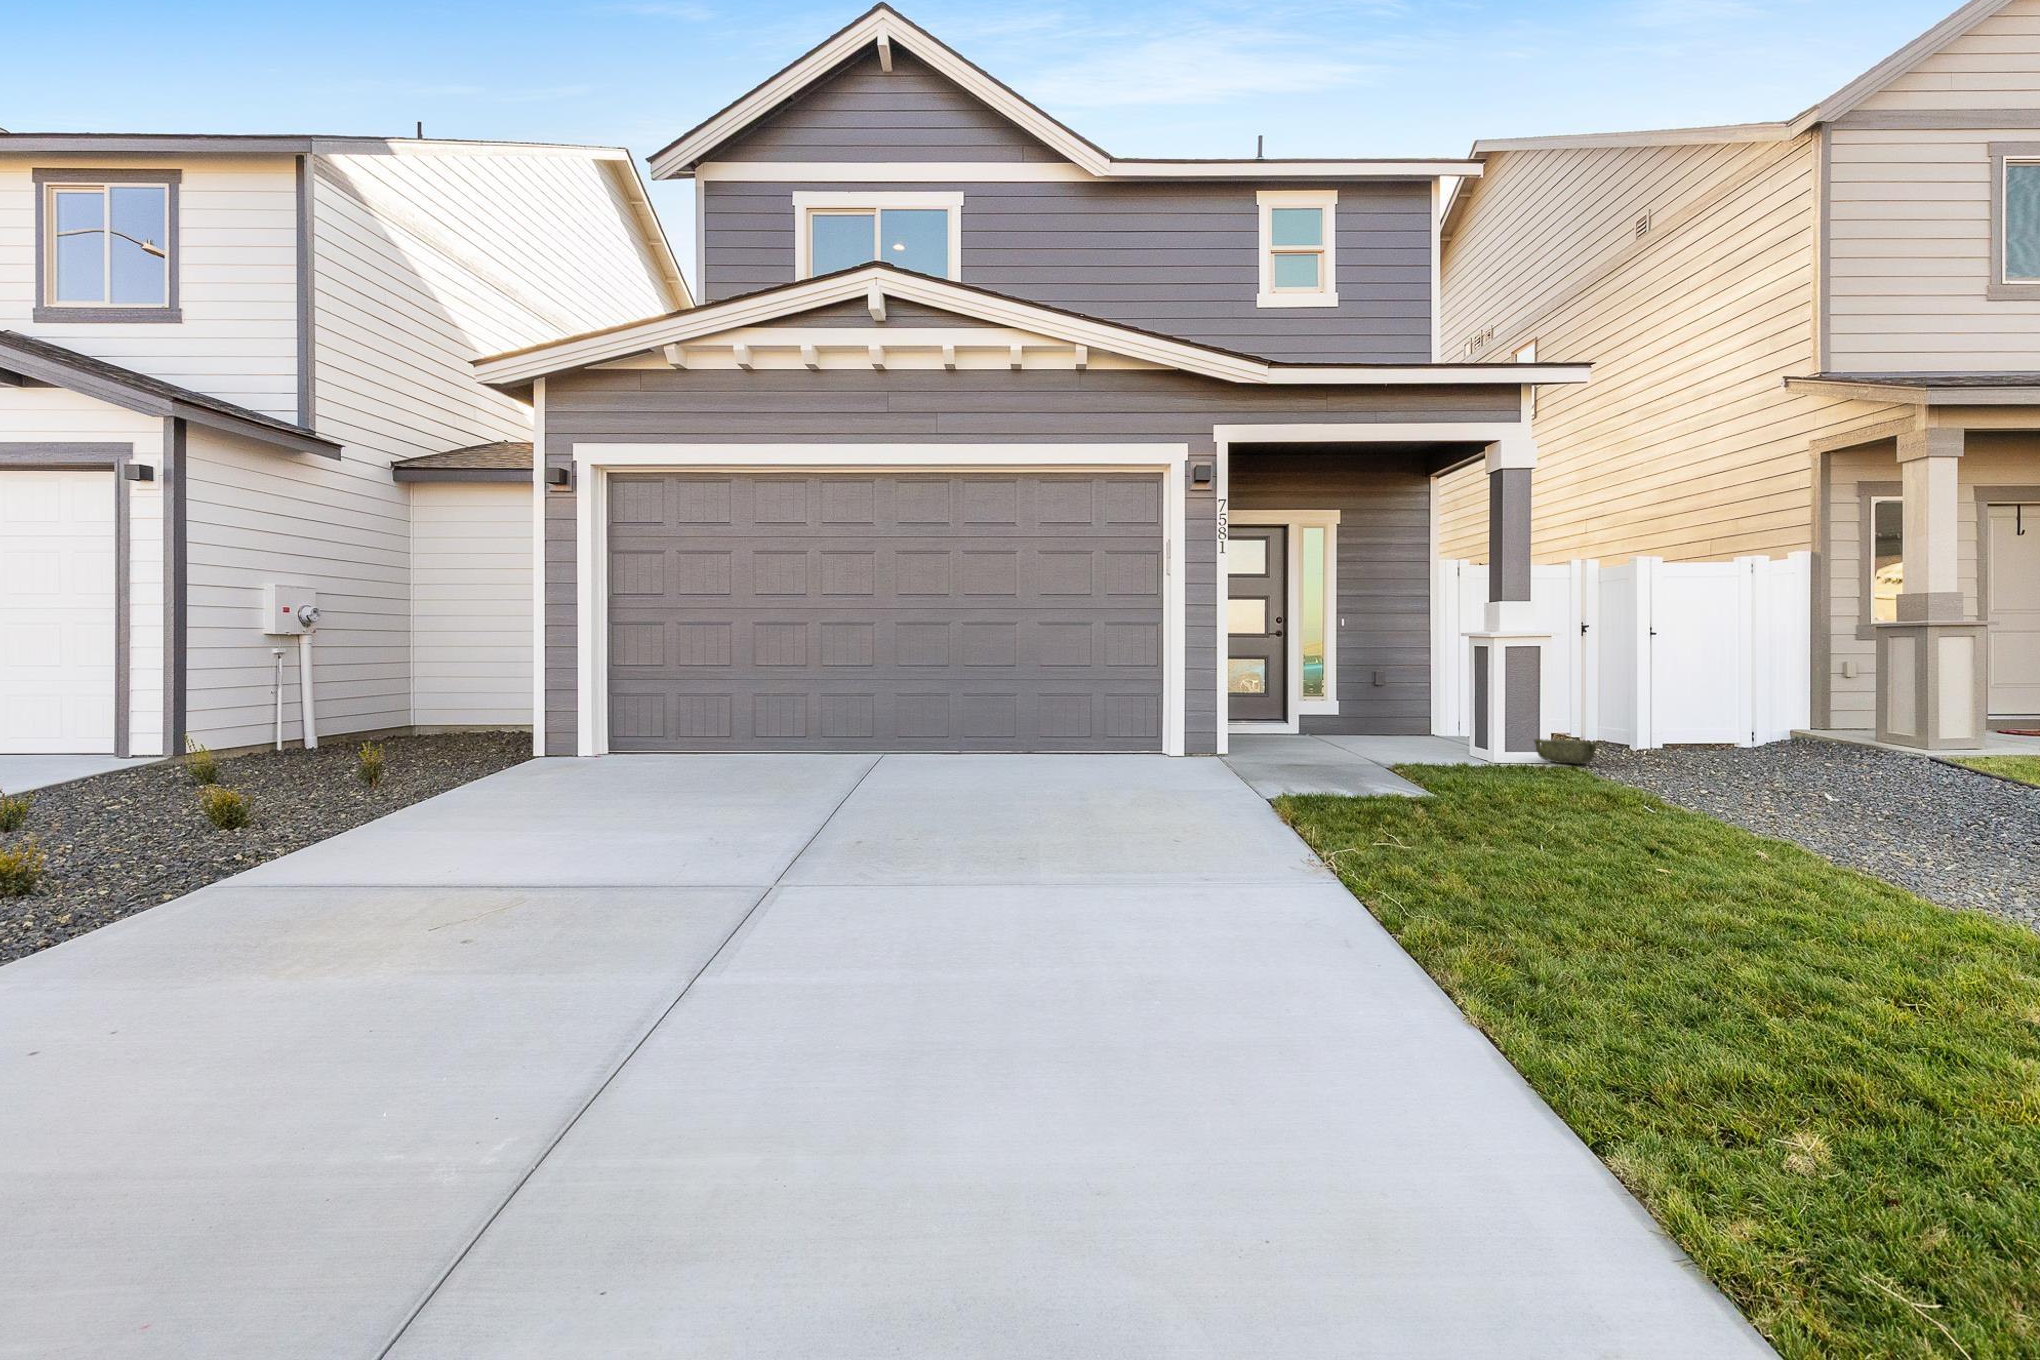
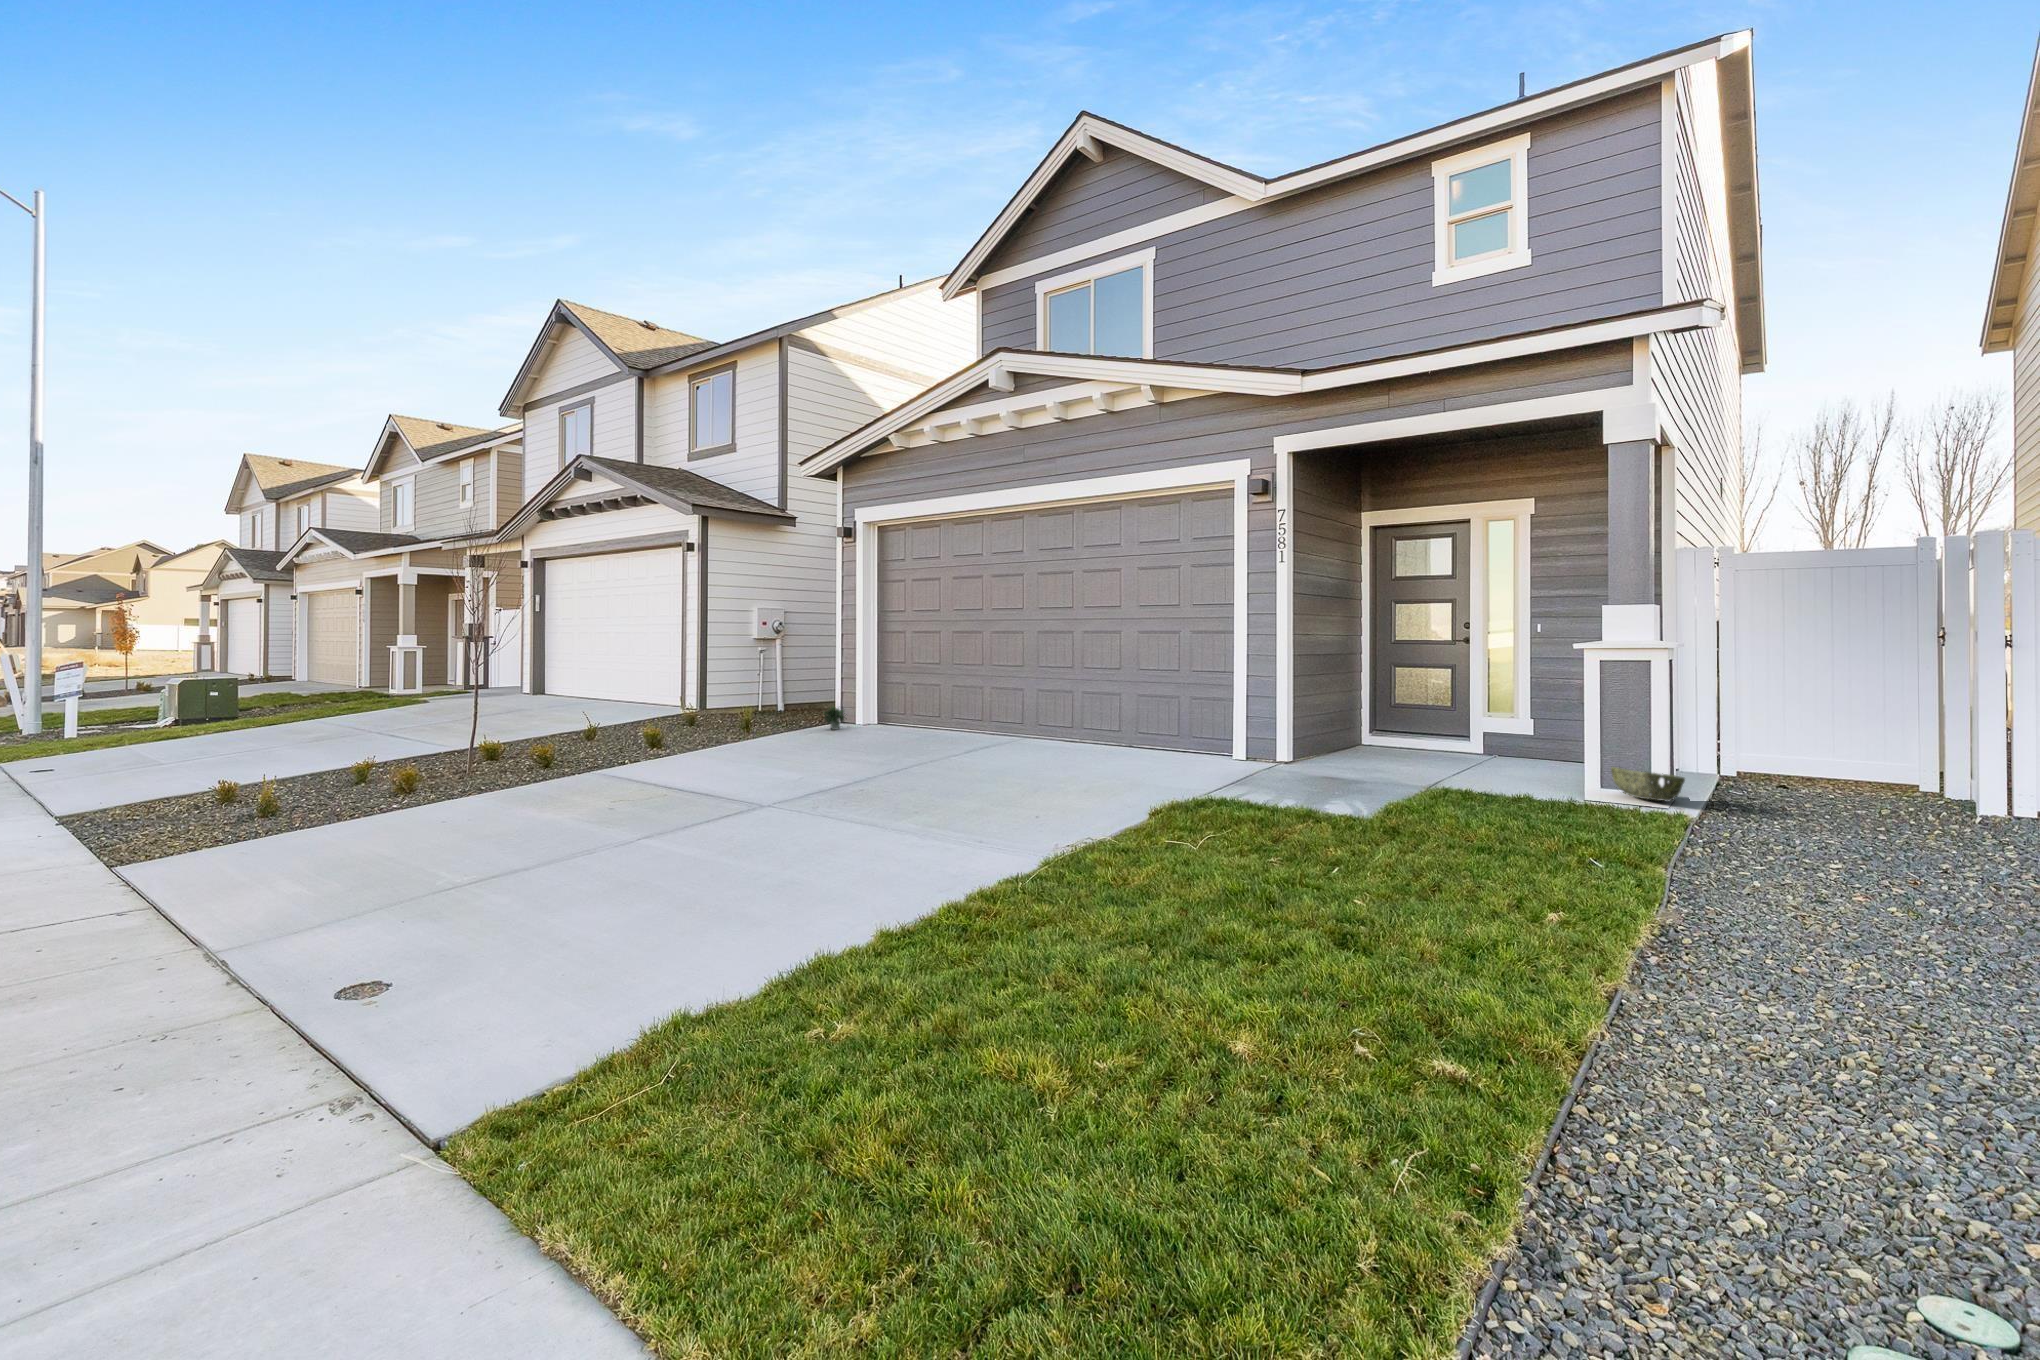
potted plant: none [533,731,572,767] -> present [823,707,845,730]

